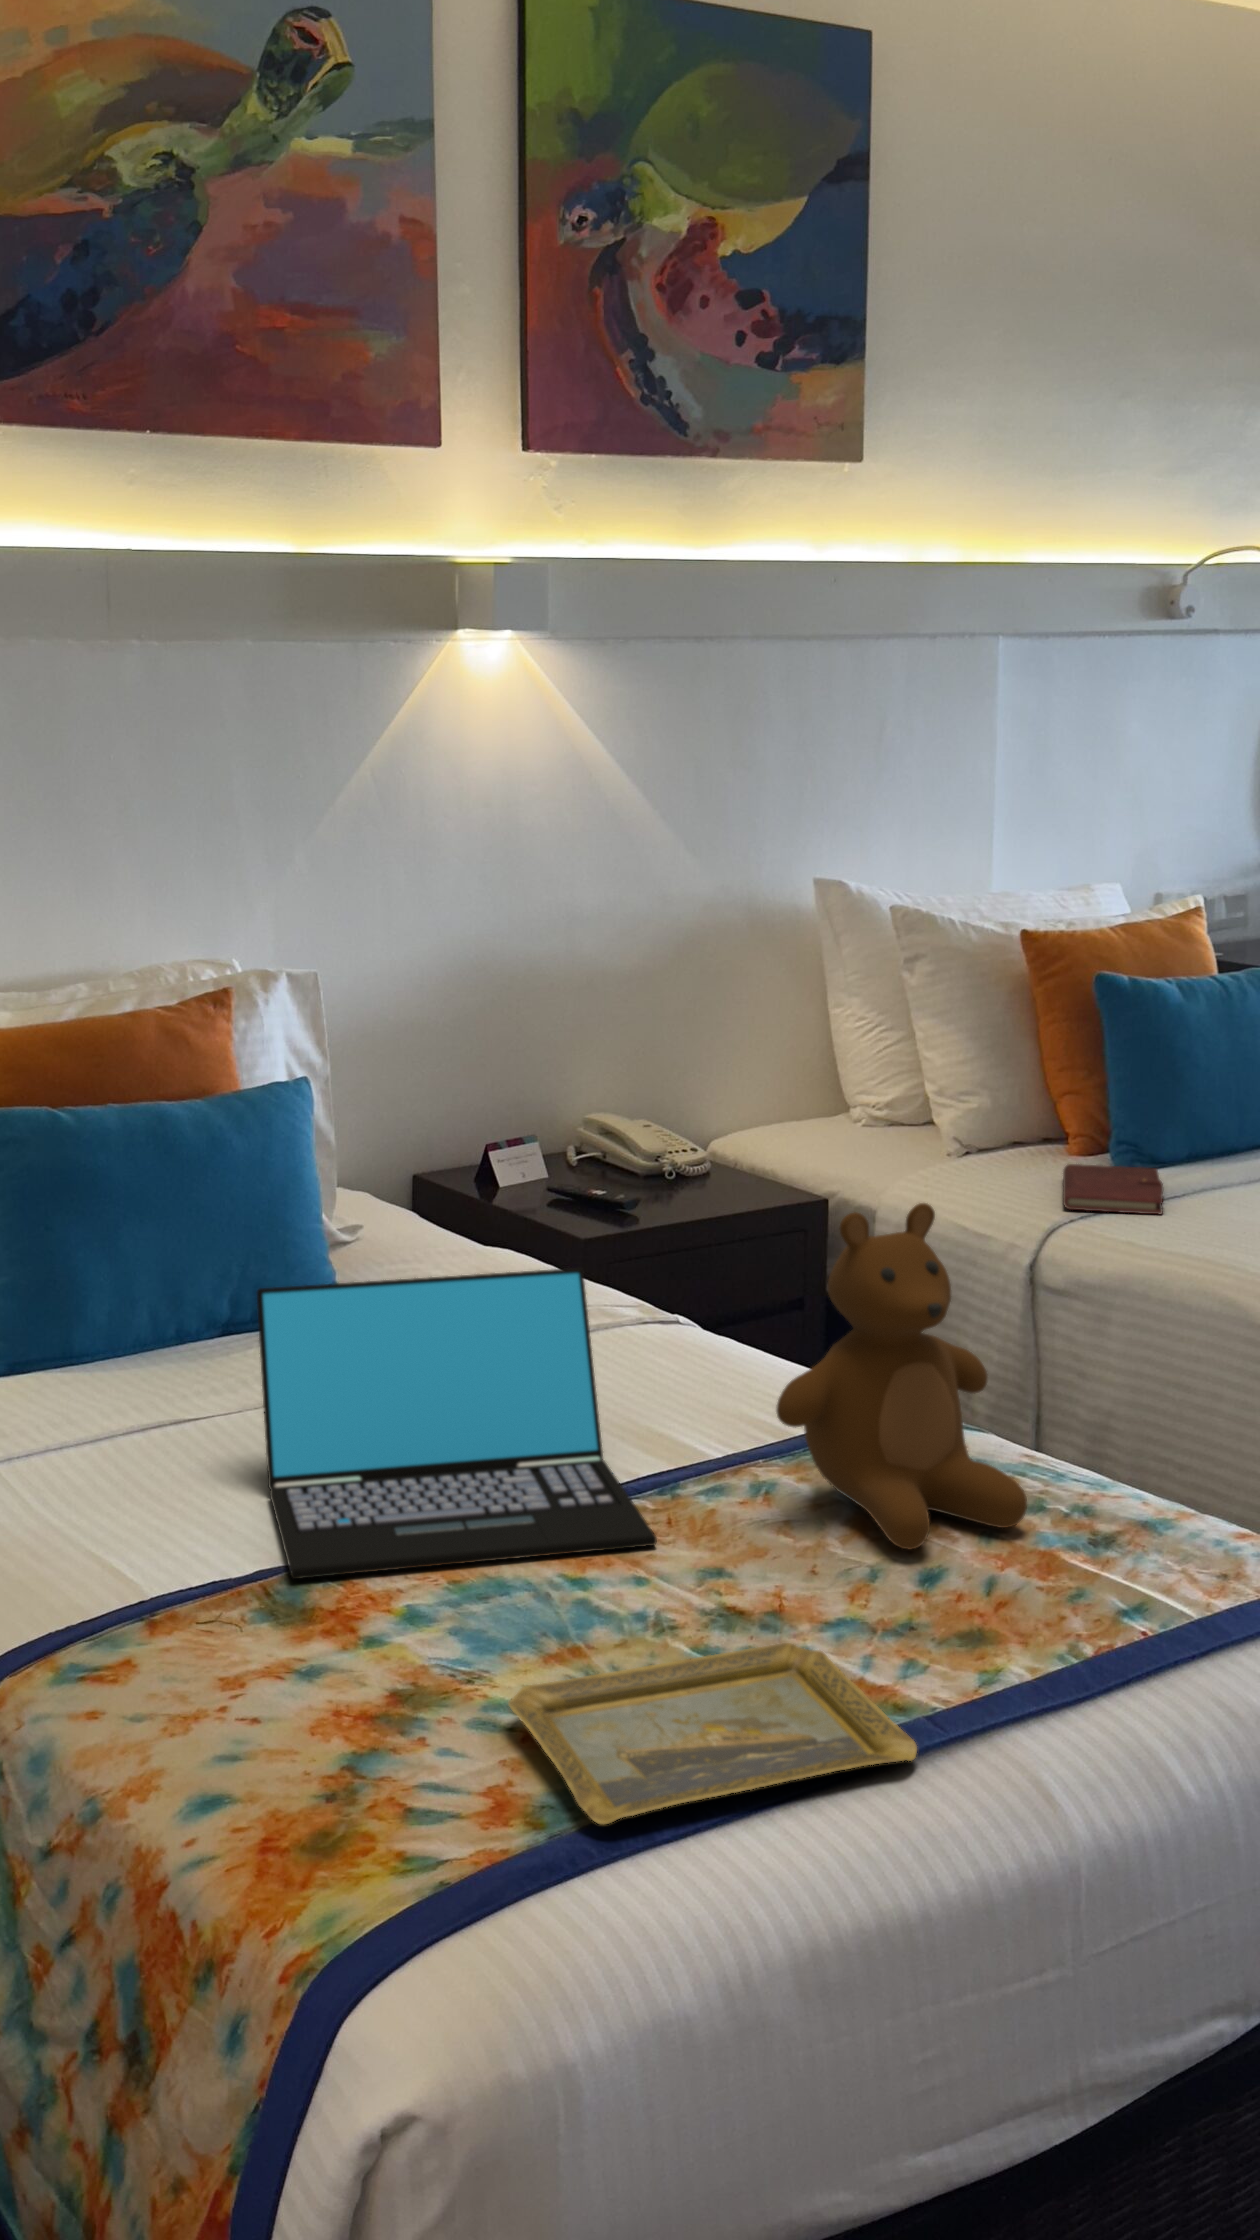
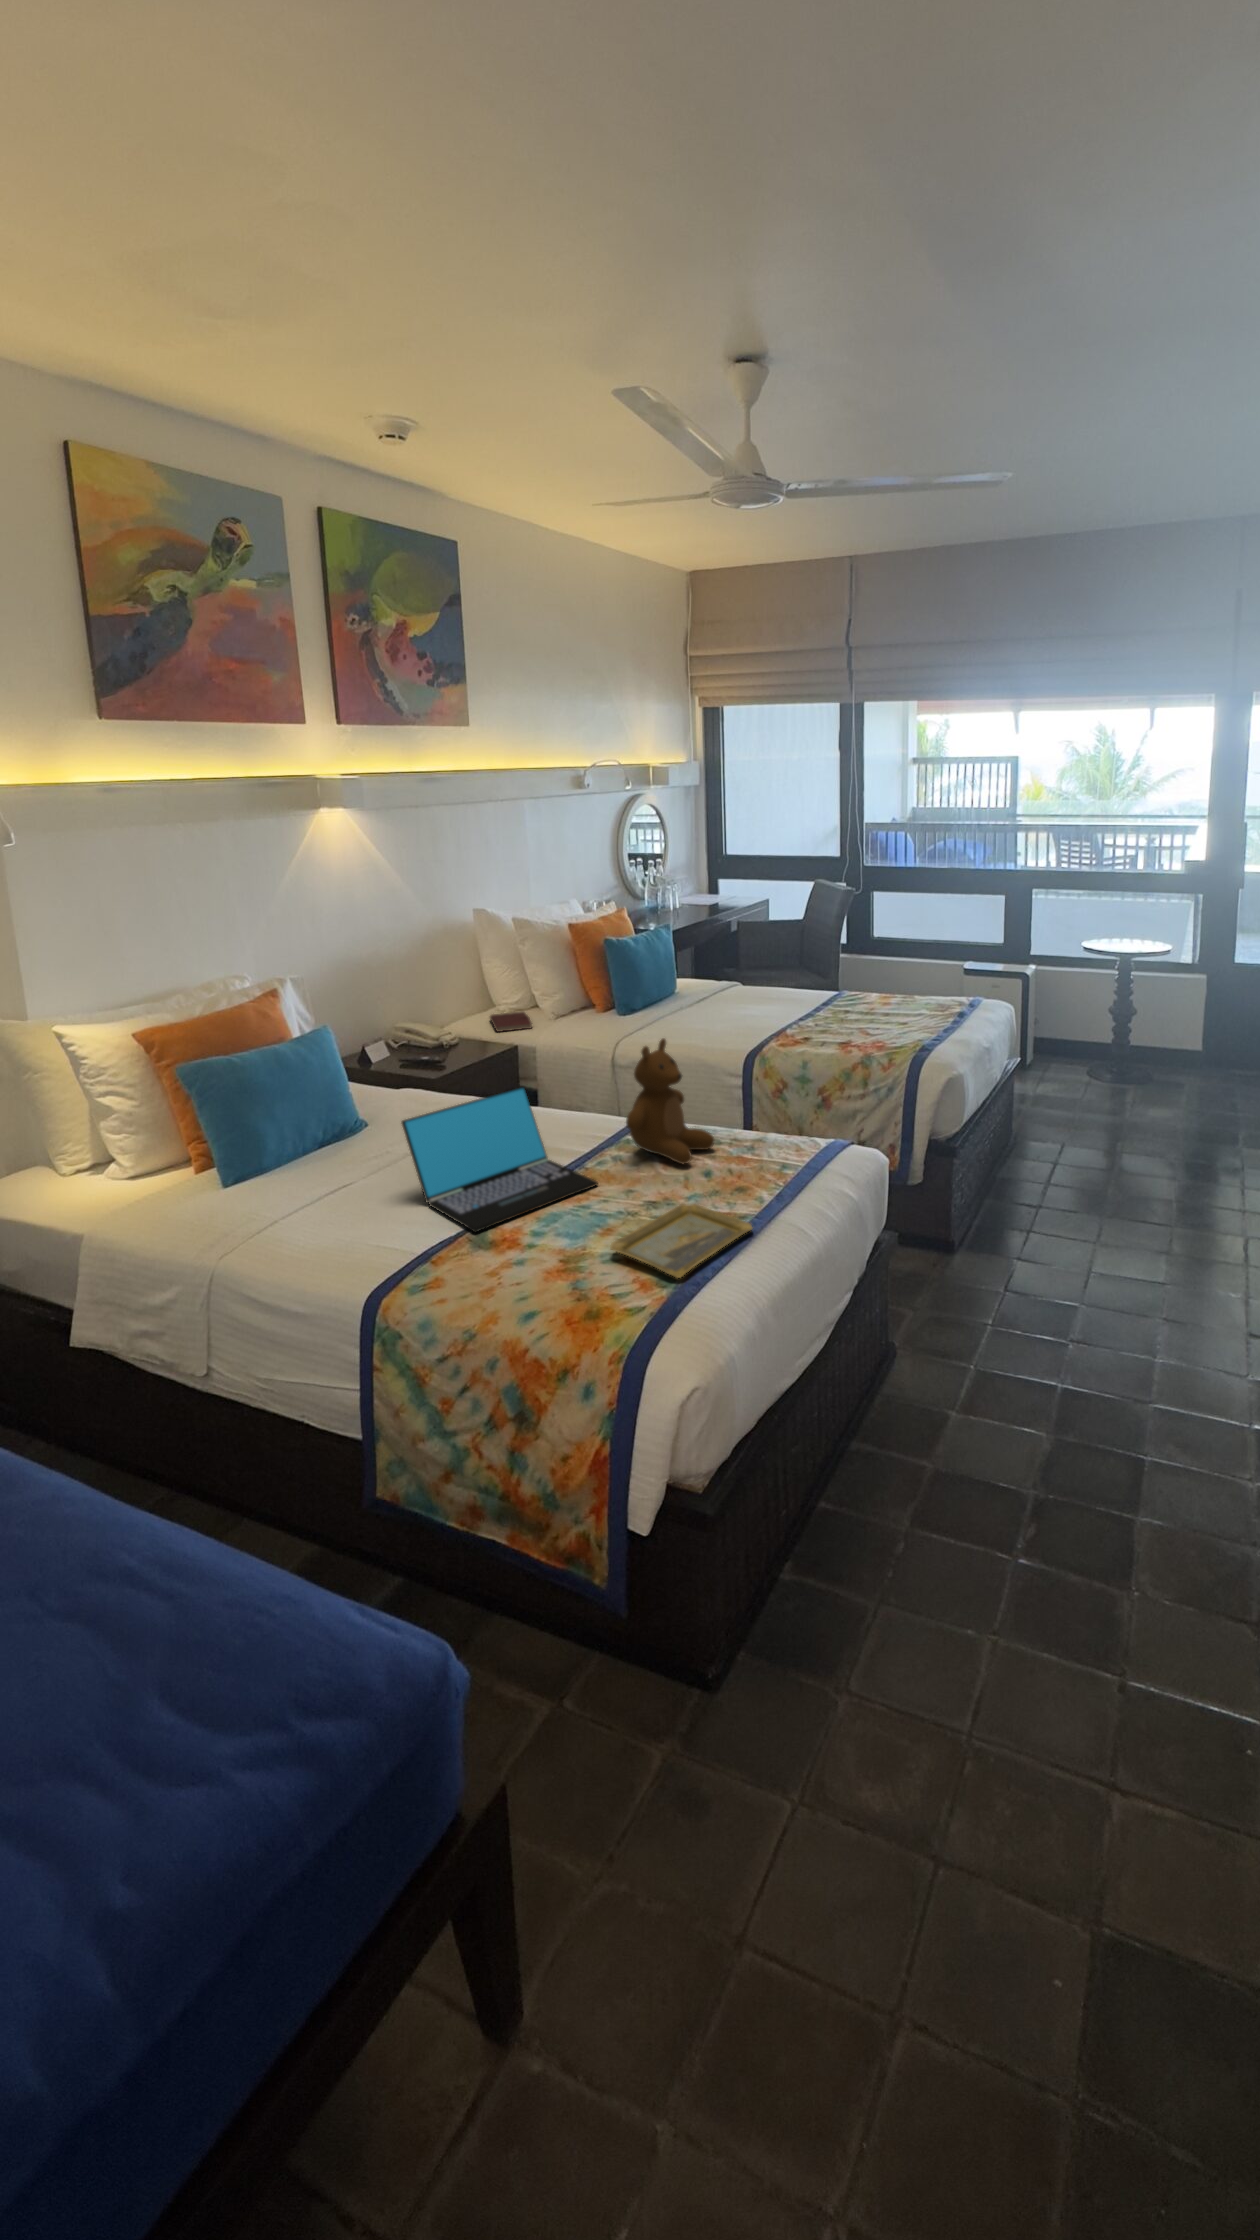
notebook: present [1063,1164,1163,1215] -> present [490,1012,532,1032]

